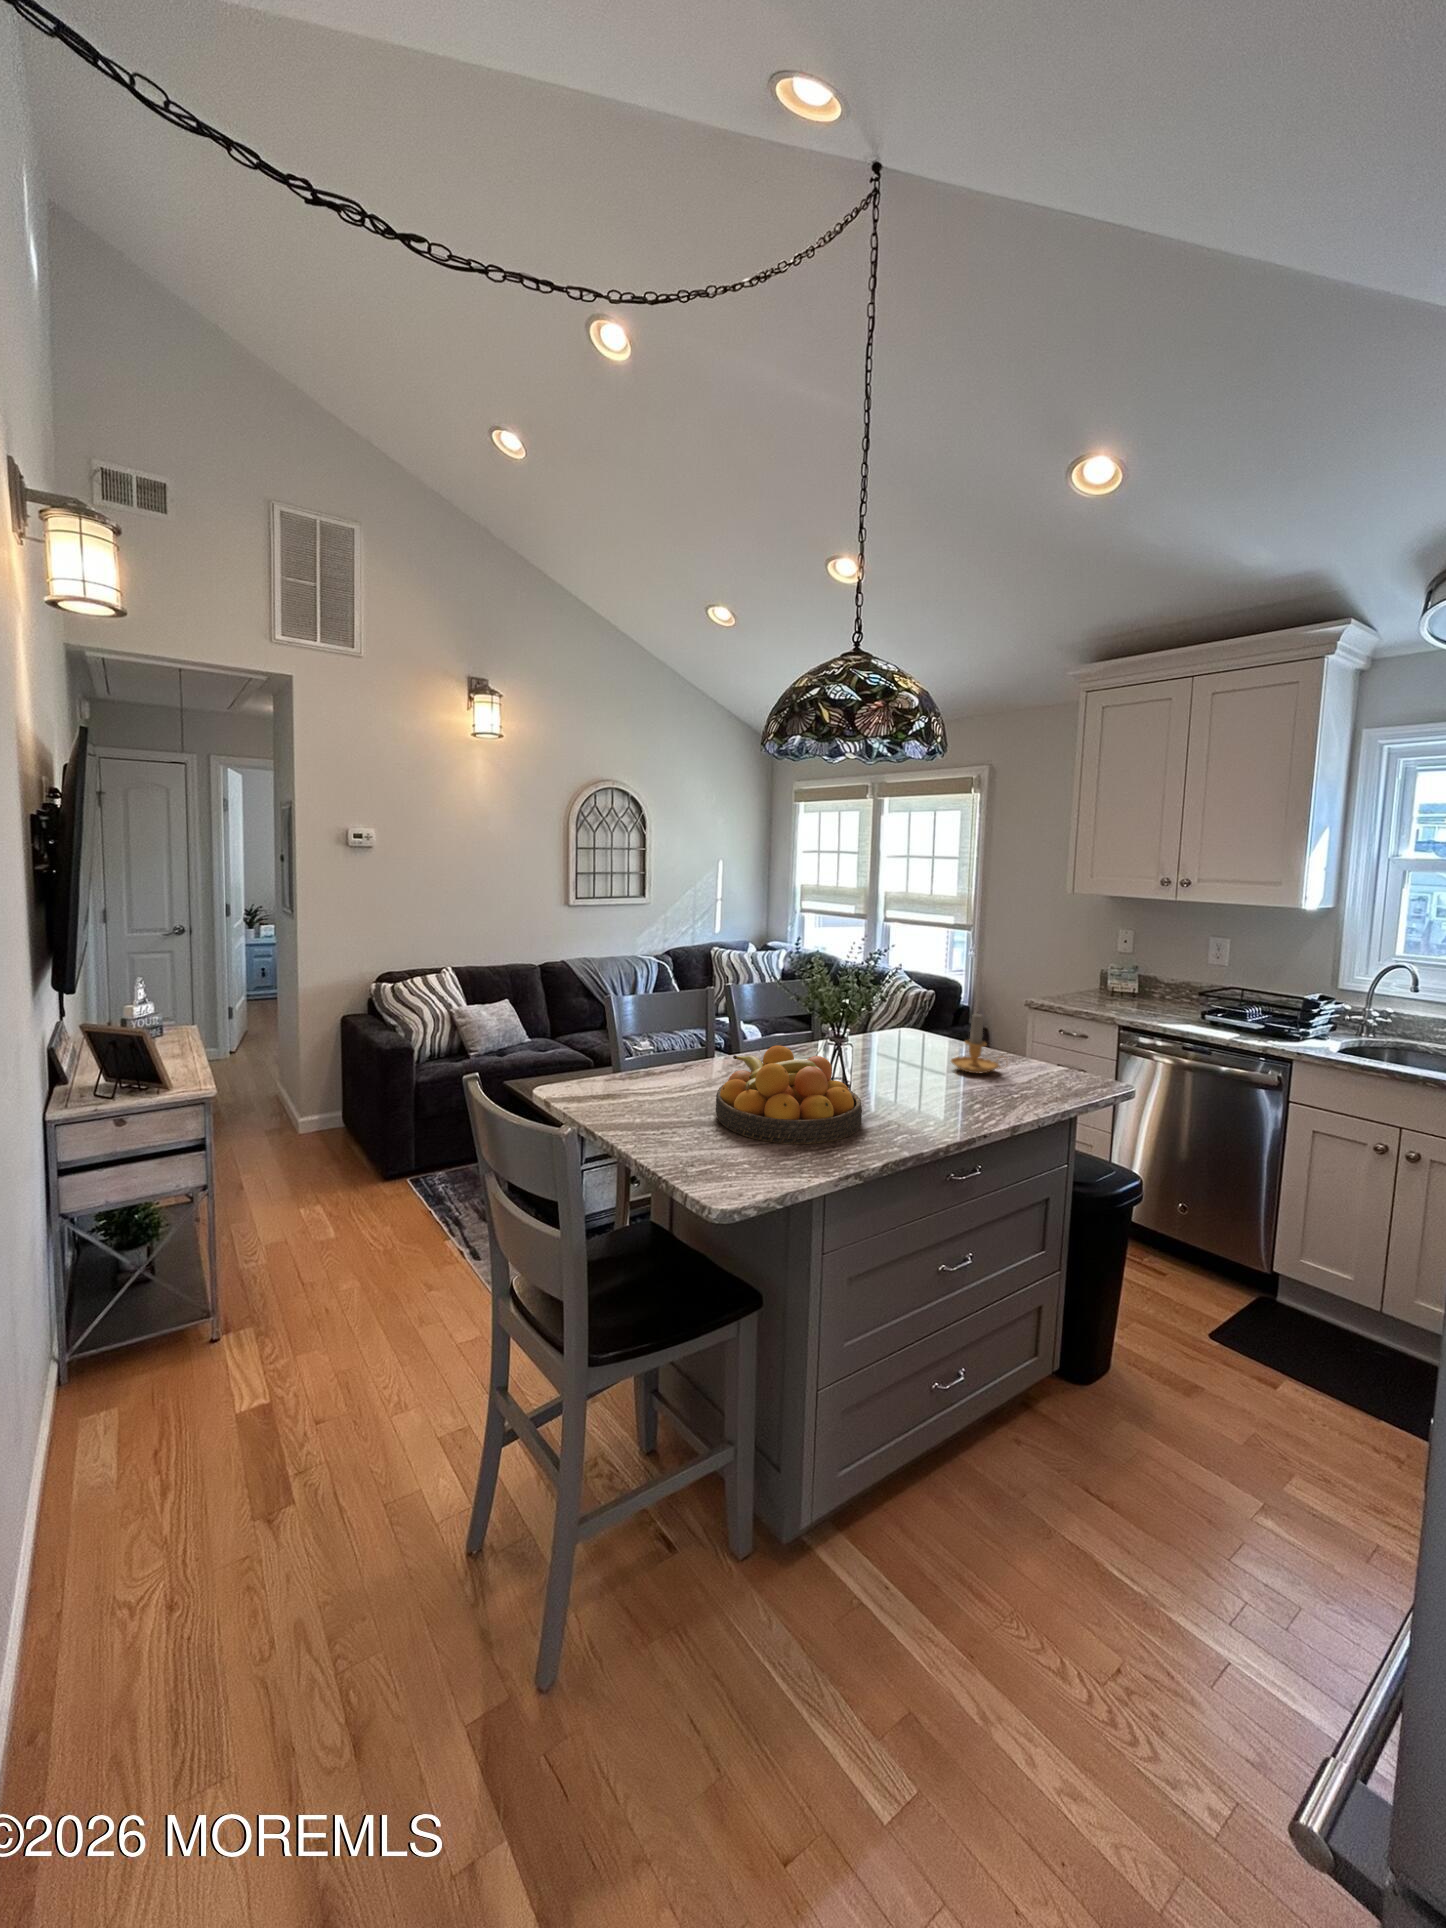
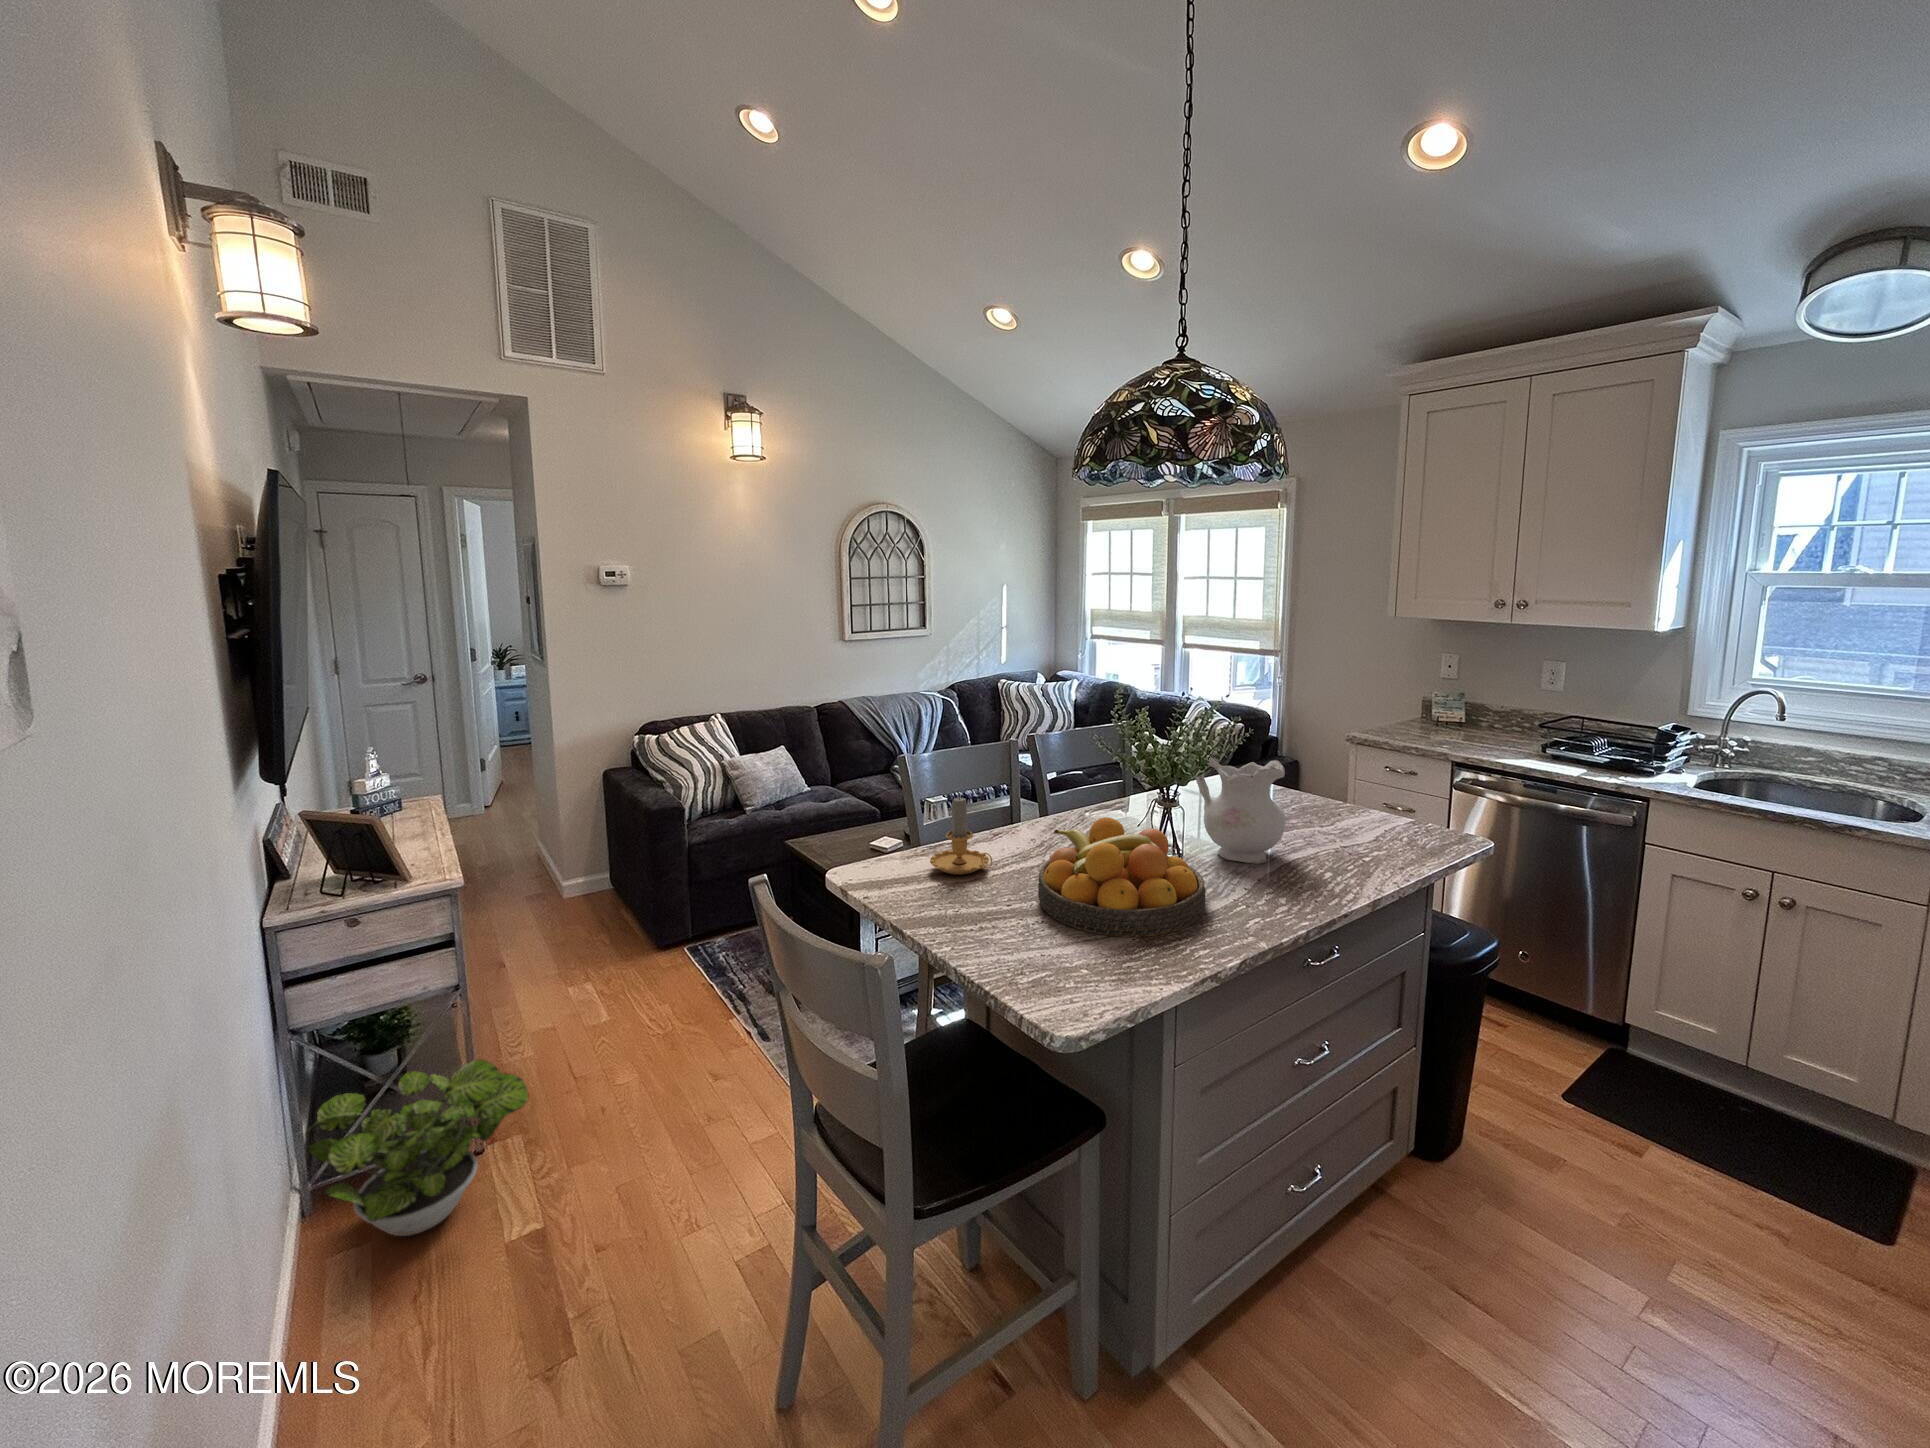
ceramic pitcher: none [864,995,942,1095] -> present [1196,753,1285,864]
candle: present [951,1014,1007,1073] -> present [930,796,992,875]
potted plant: none [68,1249,264,1403] -> present [306,1059,528,1236]

